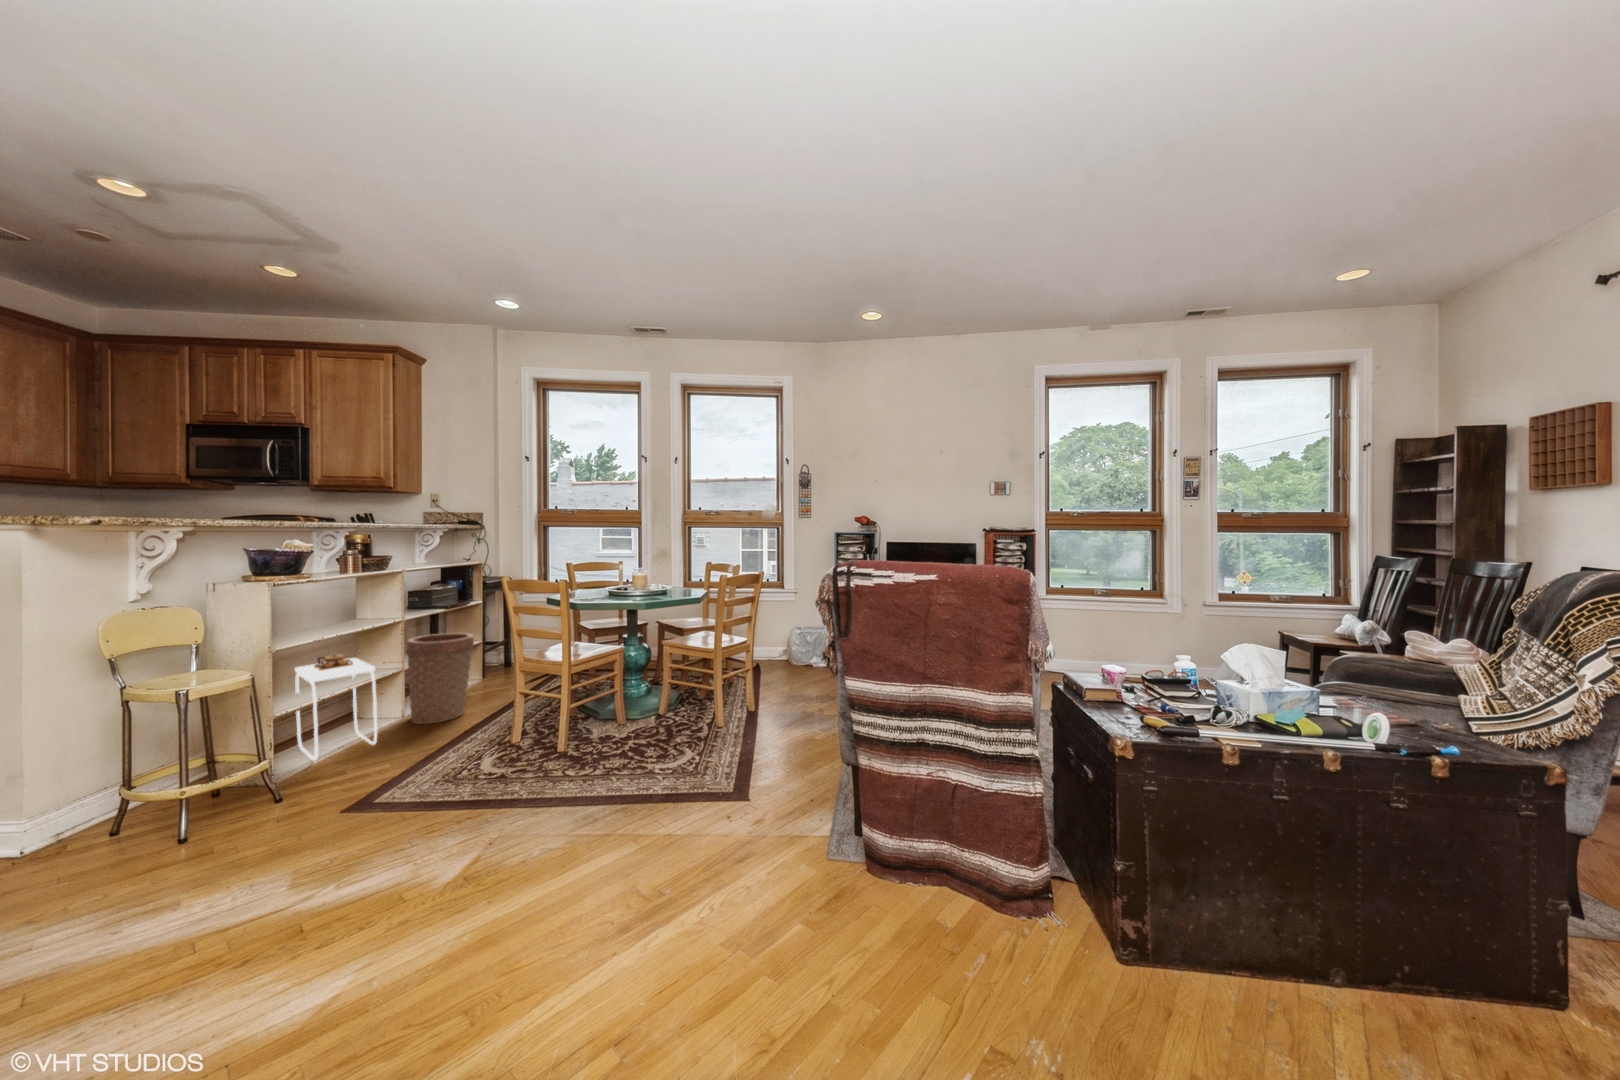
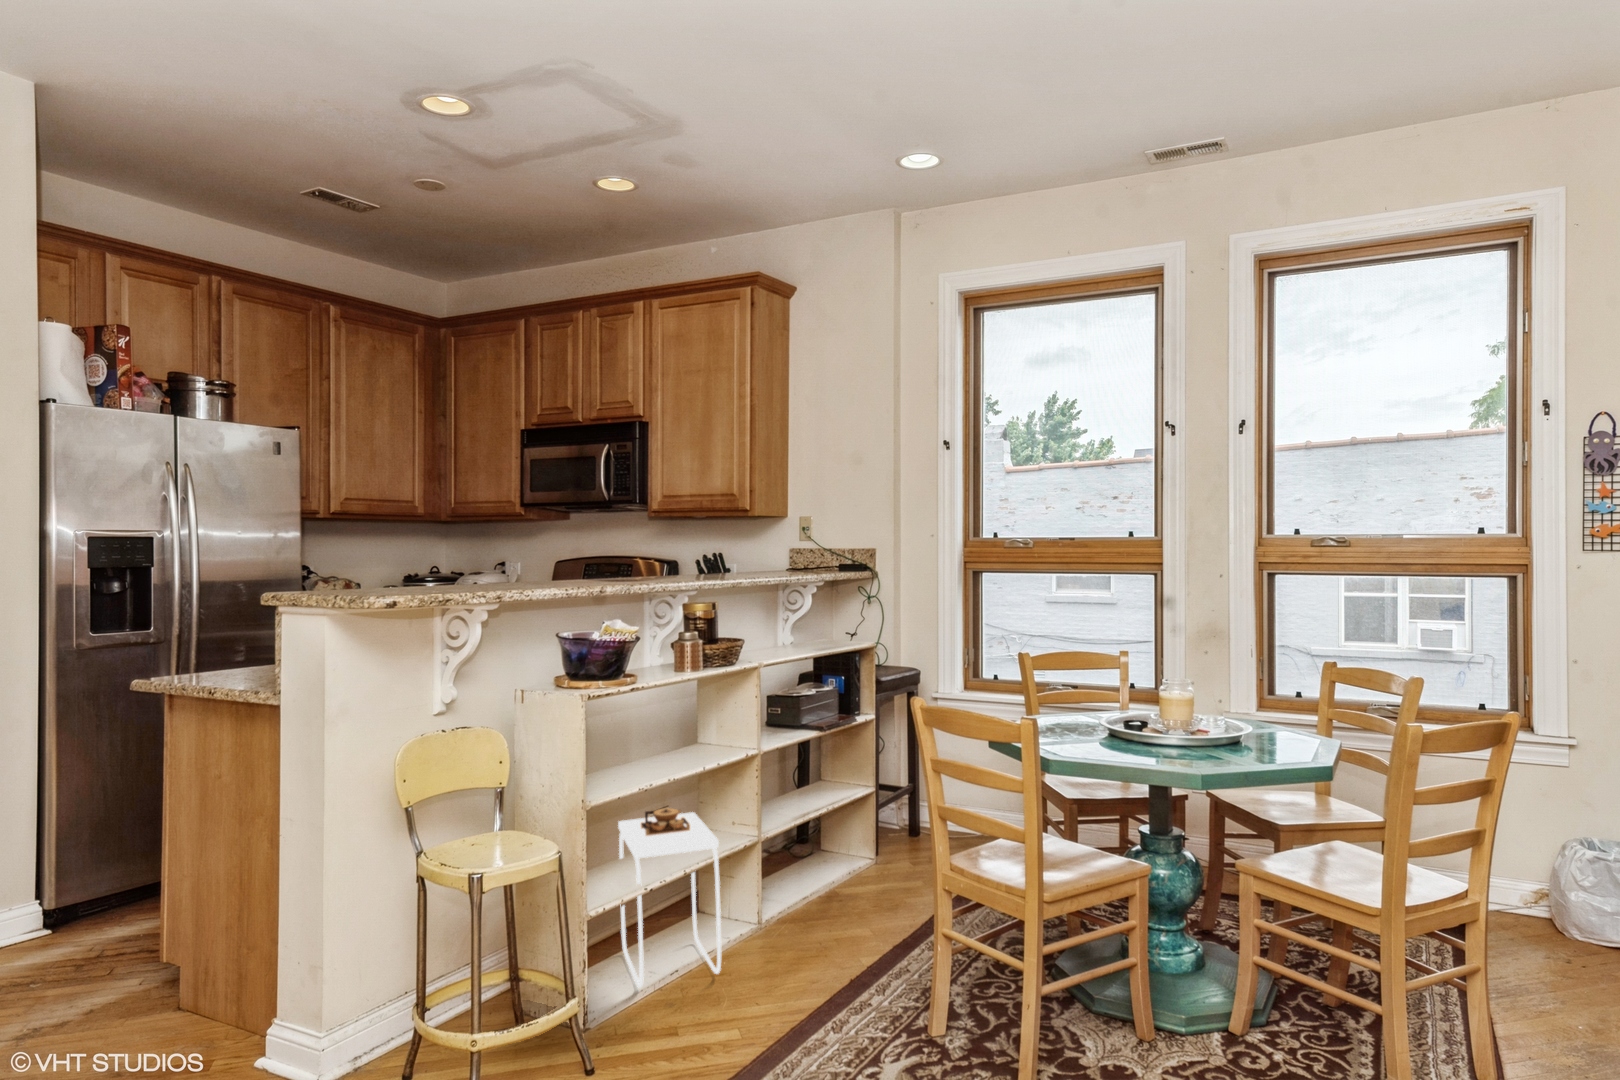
basket: present [406,633,475,724] -> none [763,777,866,945]

